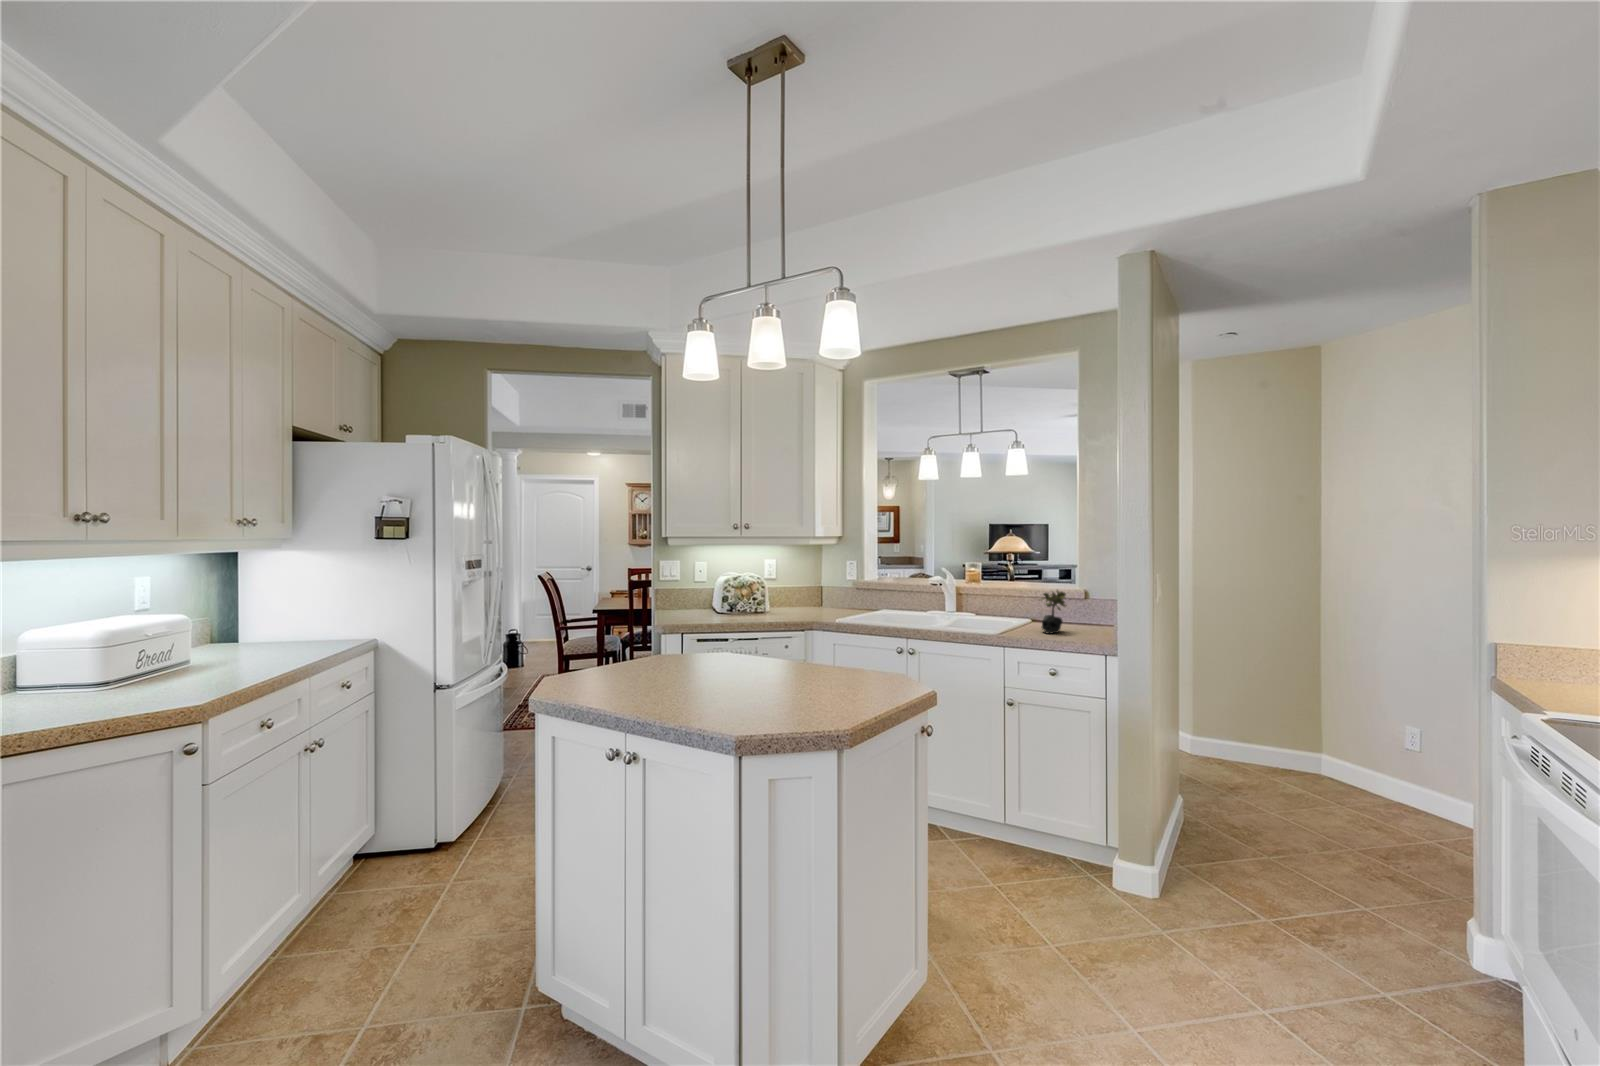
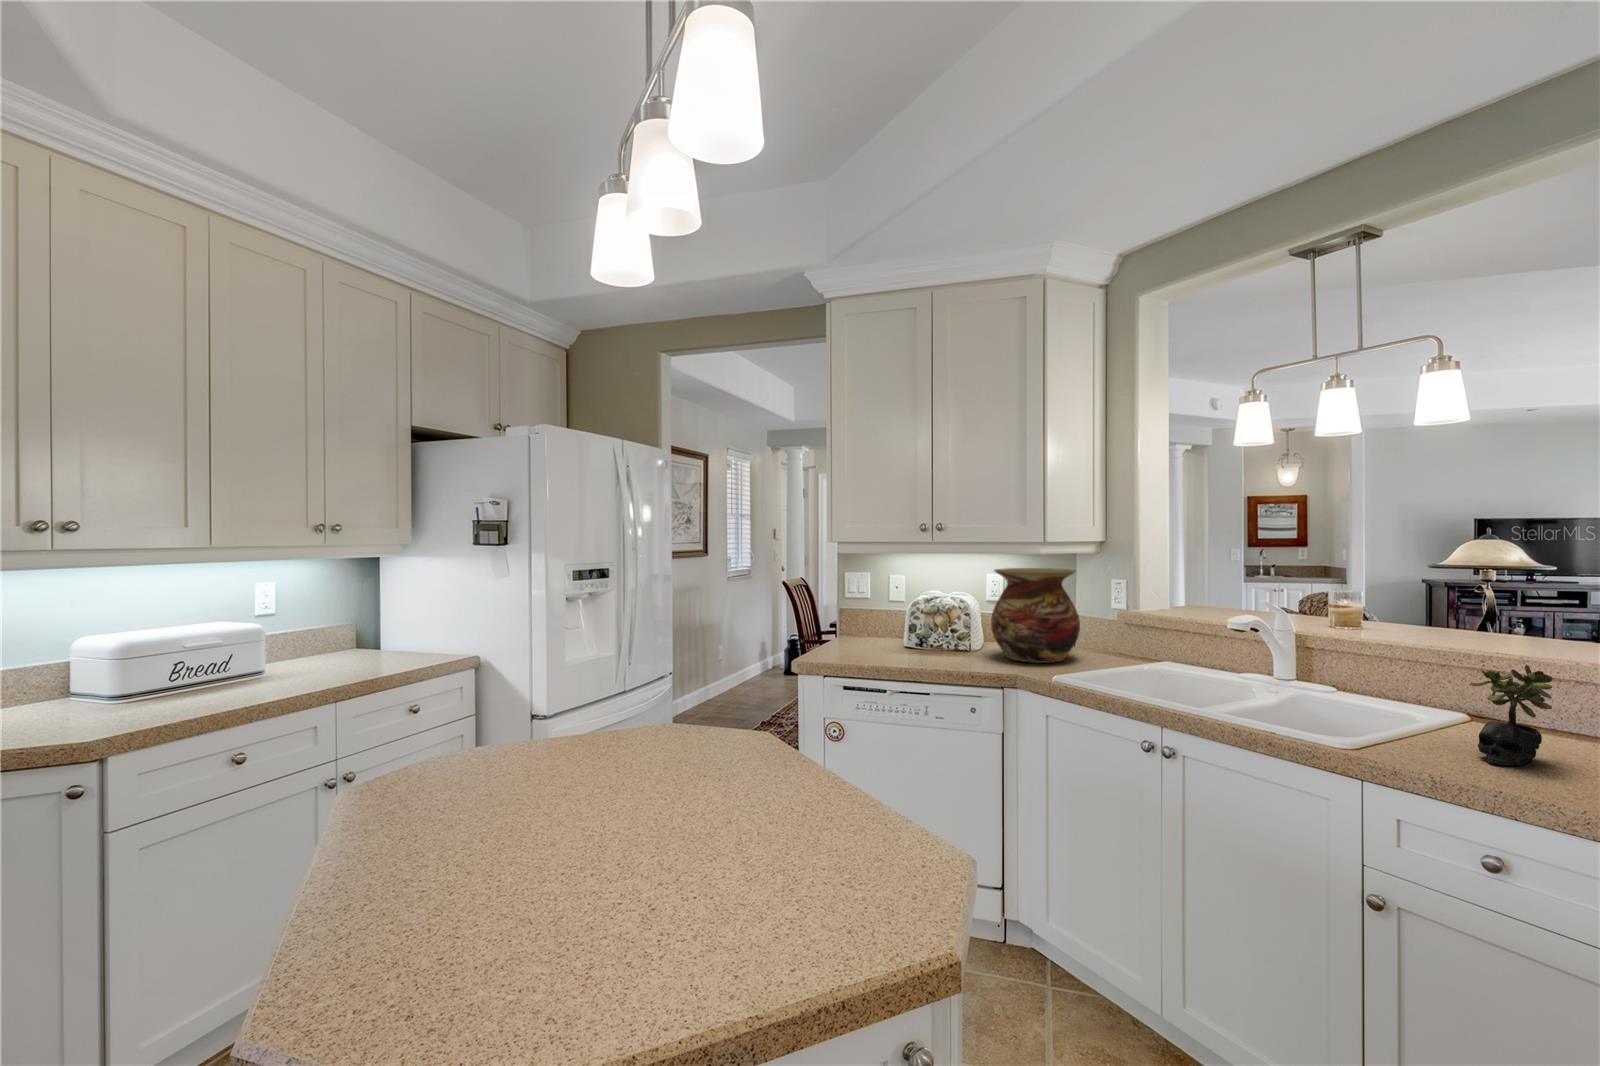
vase: none [782,554,838,615] -> present [991,568,1080,663]

